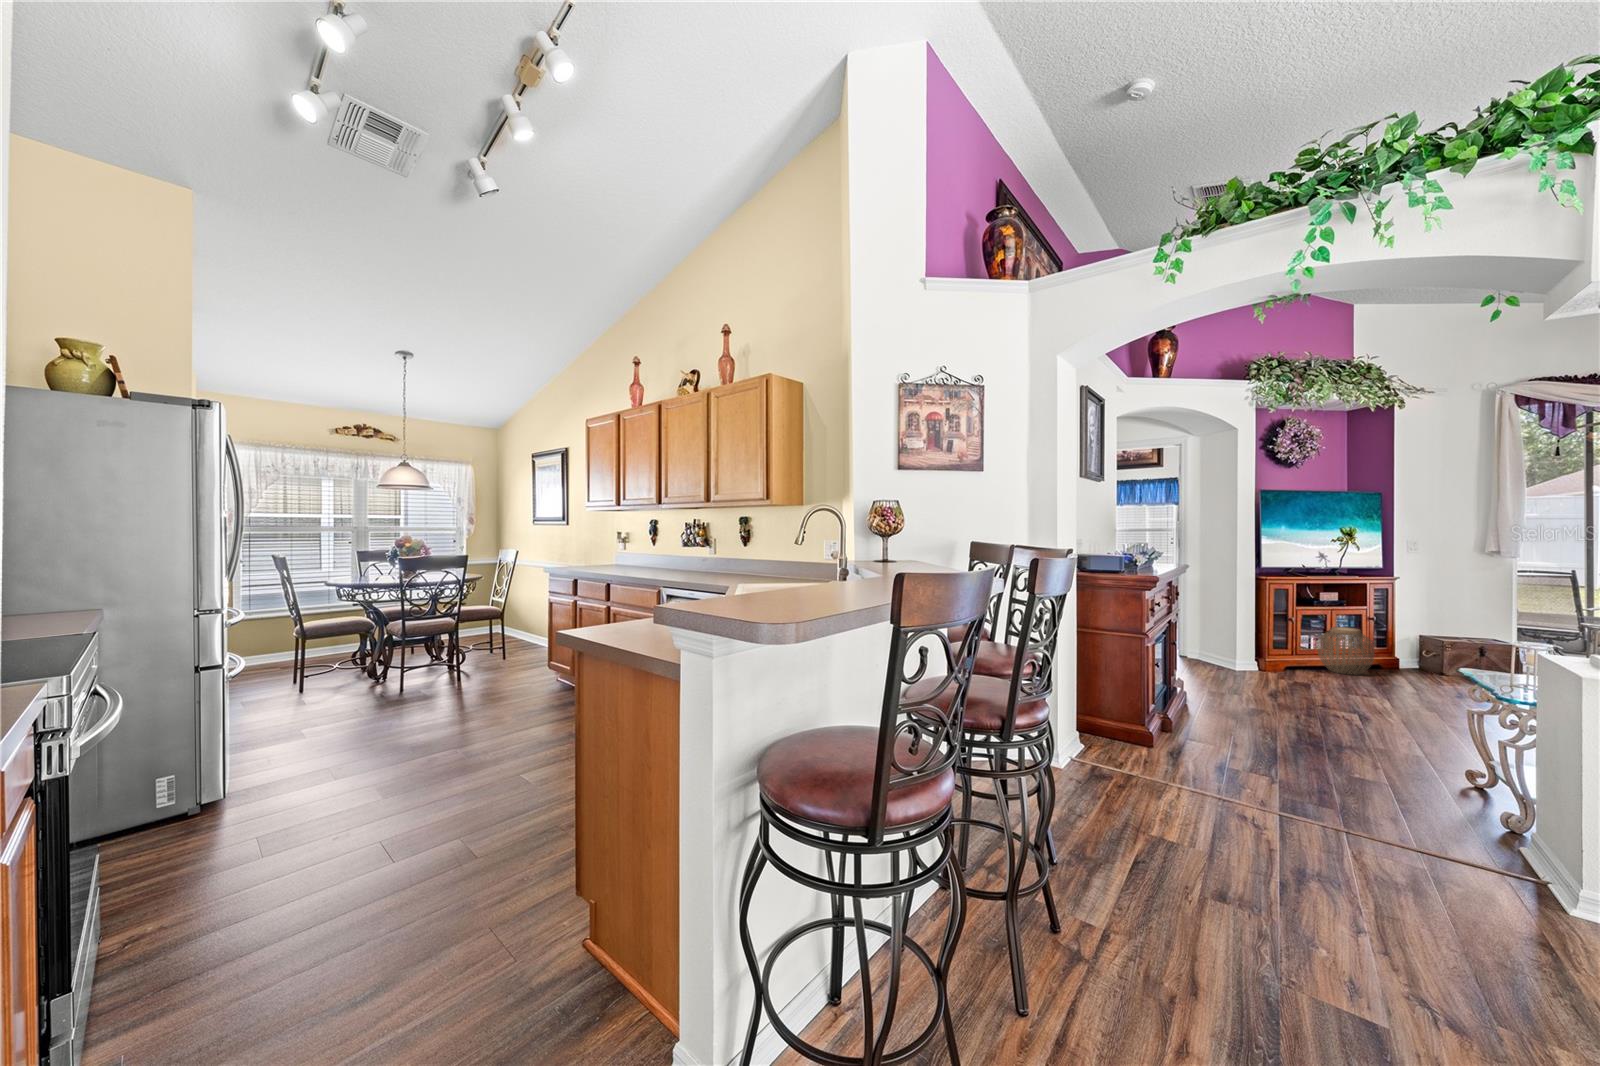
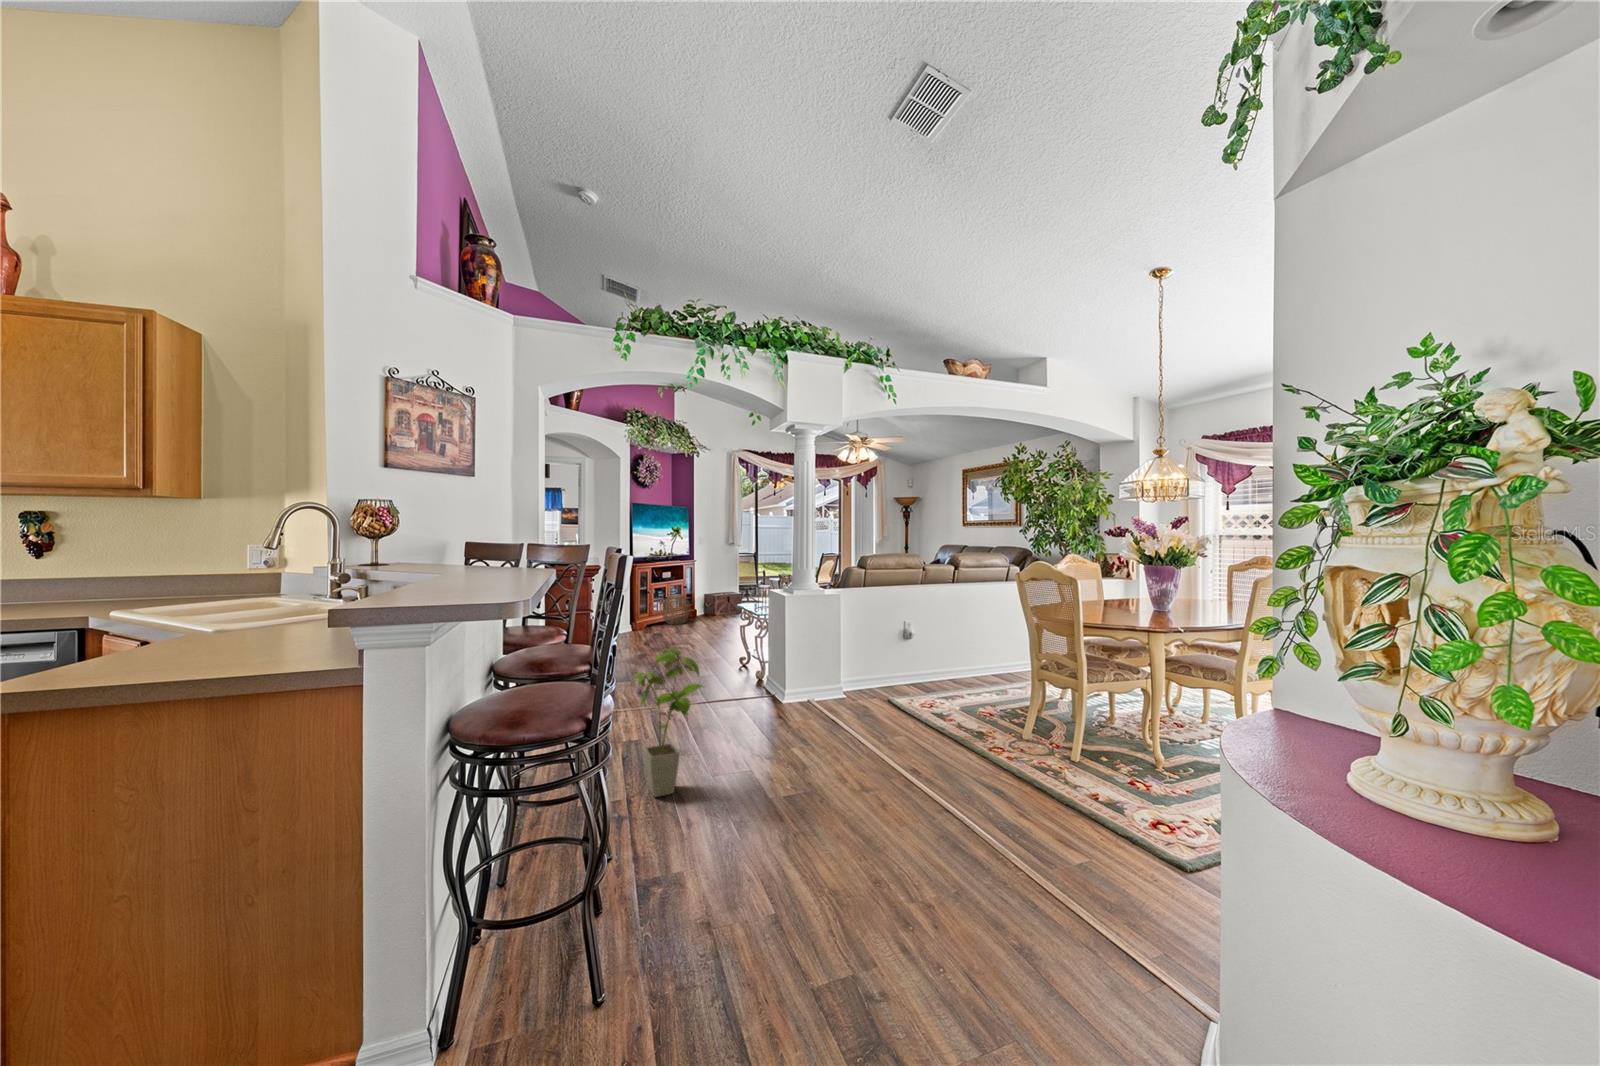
house plant: none [1117,726,1260,962] -> present [632,648,702,797]

